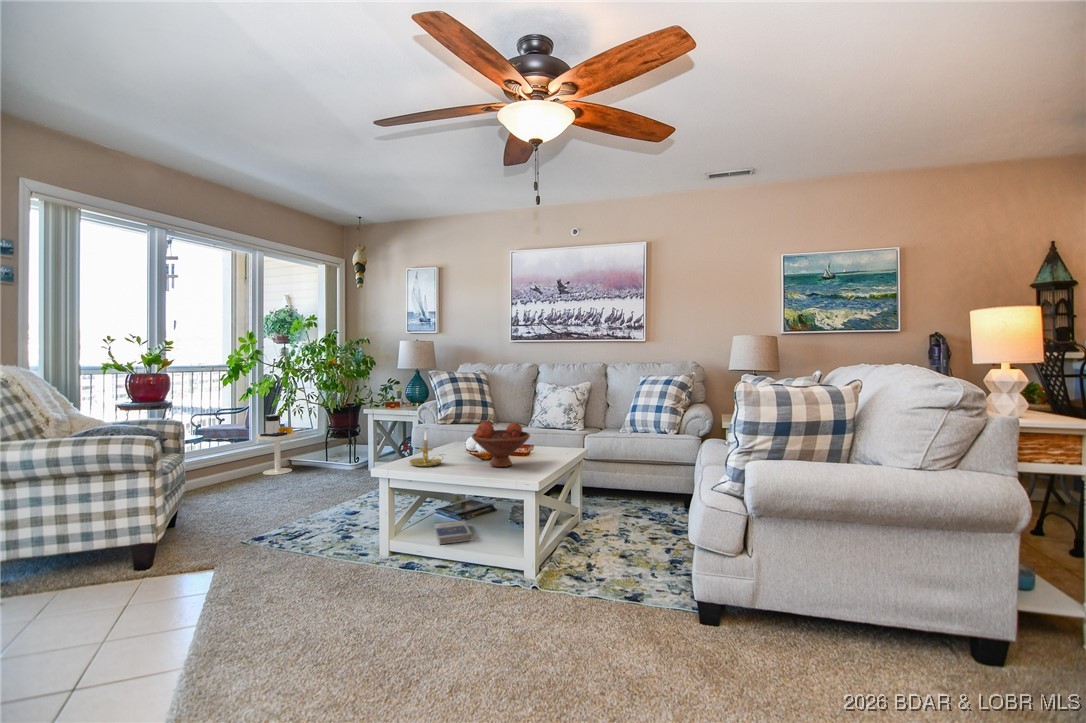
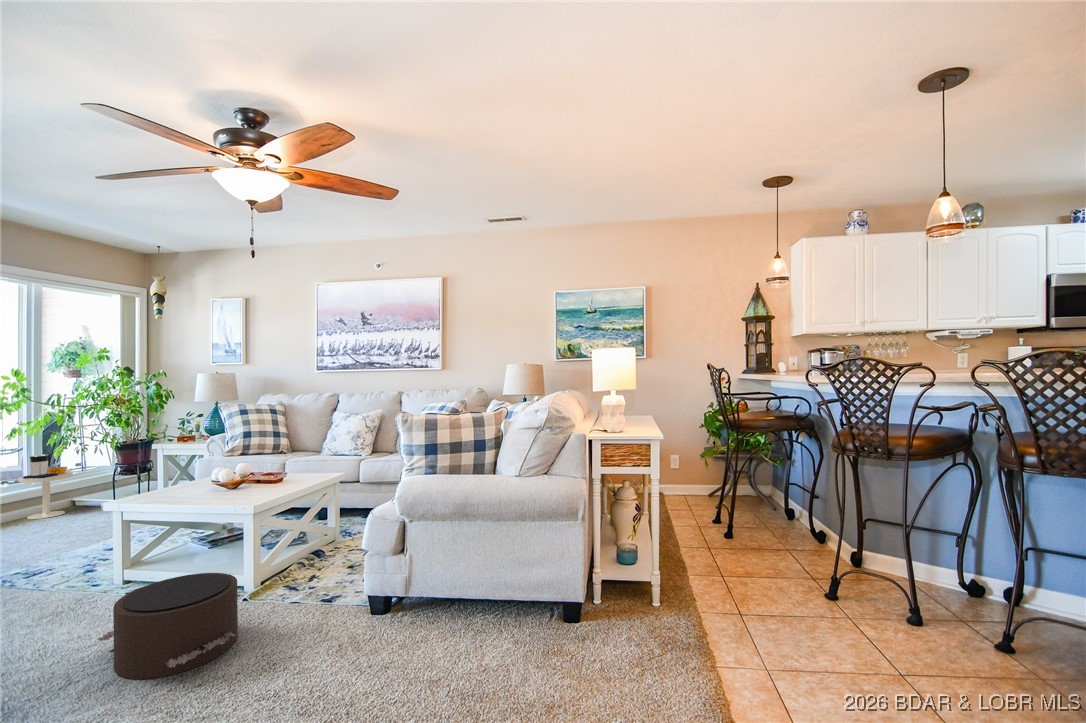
fruit bowl: present [472,421,530,467] -> none [201,453,264,495]
candle holder: present [409,432,443,467] -> none [139,465,178,499]
hardback book: present [434,520,472,544] -> none [166,548,207,572]
pouf: none [427,555,580,677] -> present [98,573,238,679]

